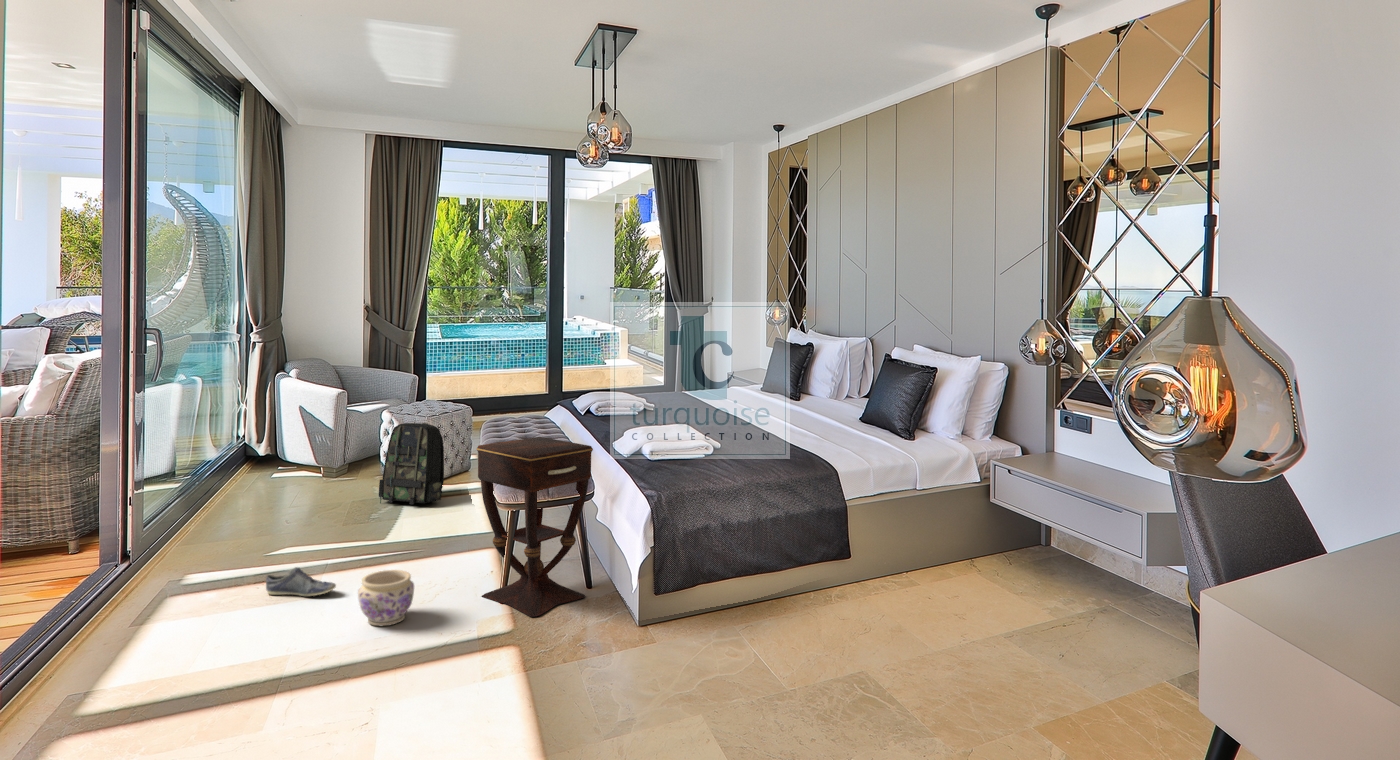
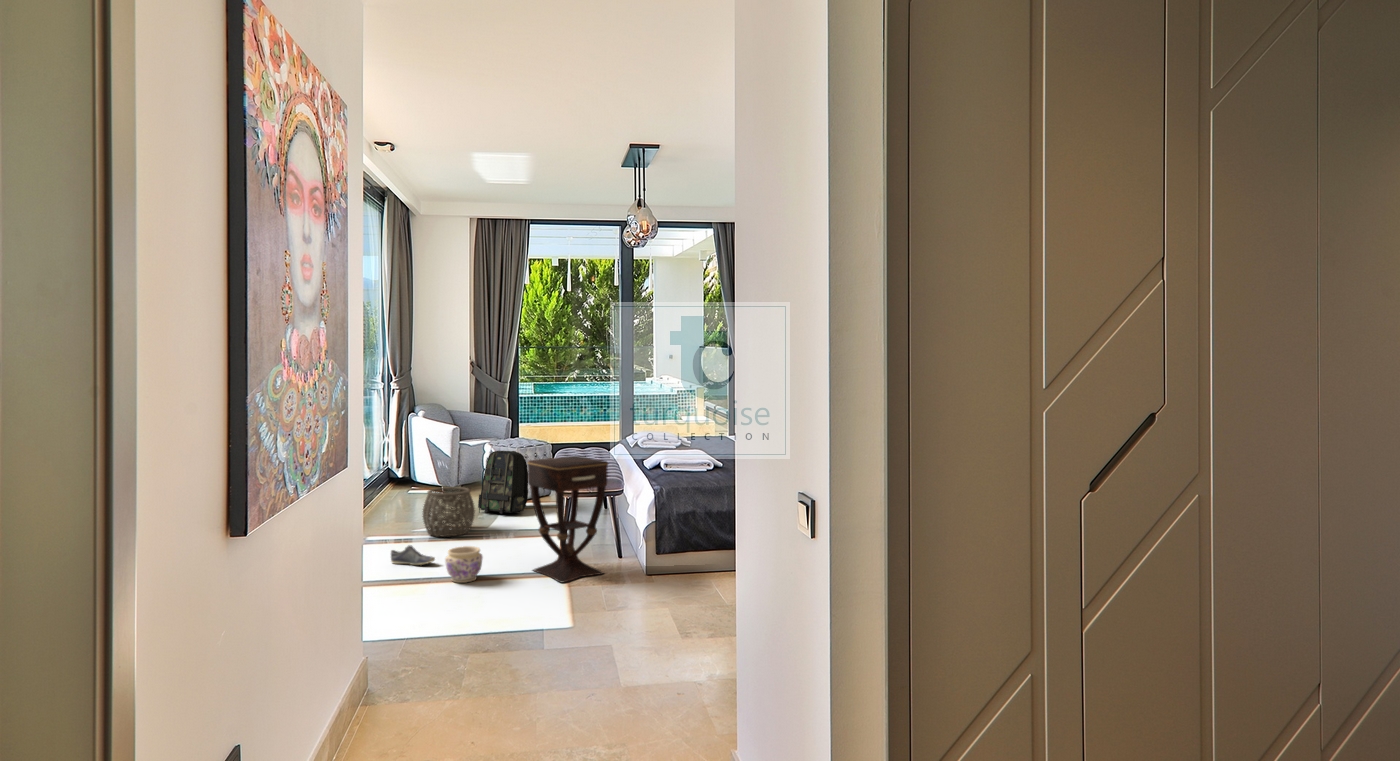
woven basket: none [306,474,382,545] -> present [423,487,475,537]

